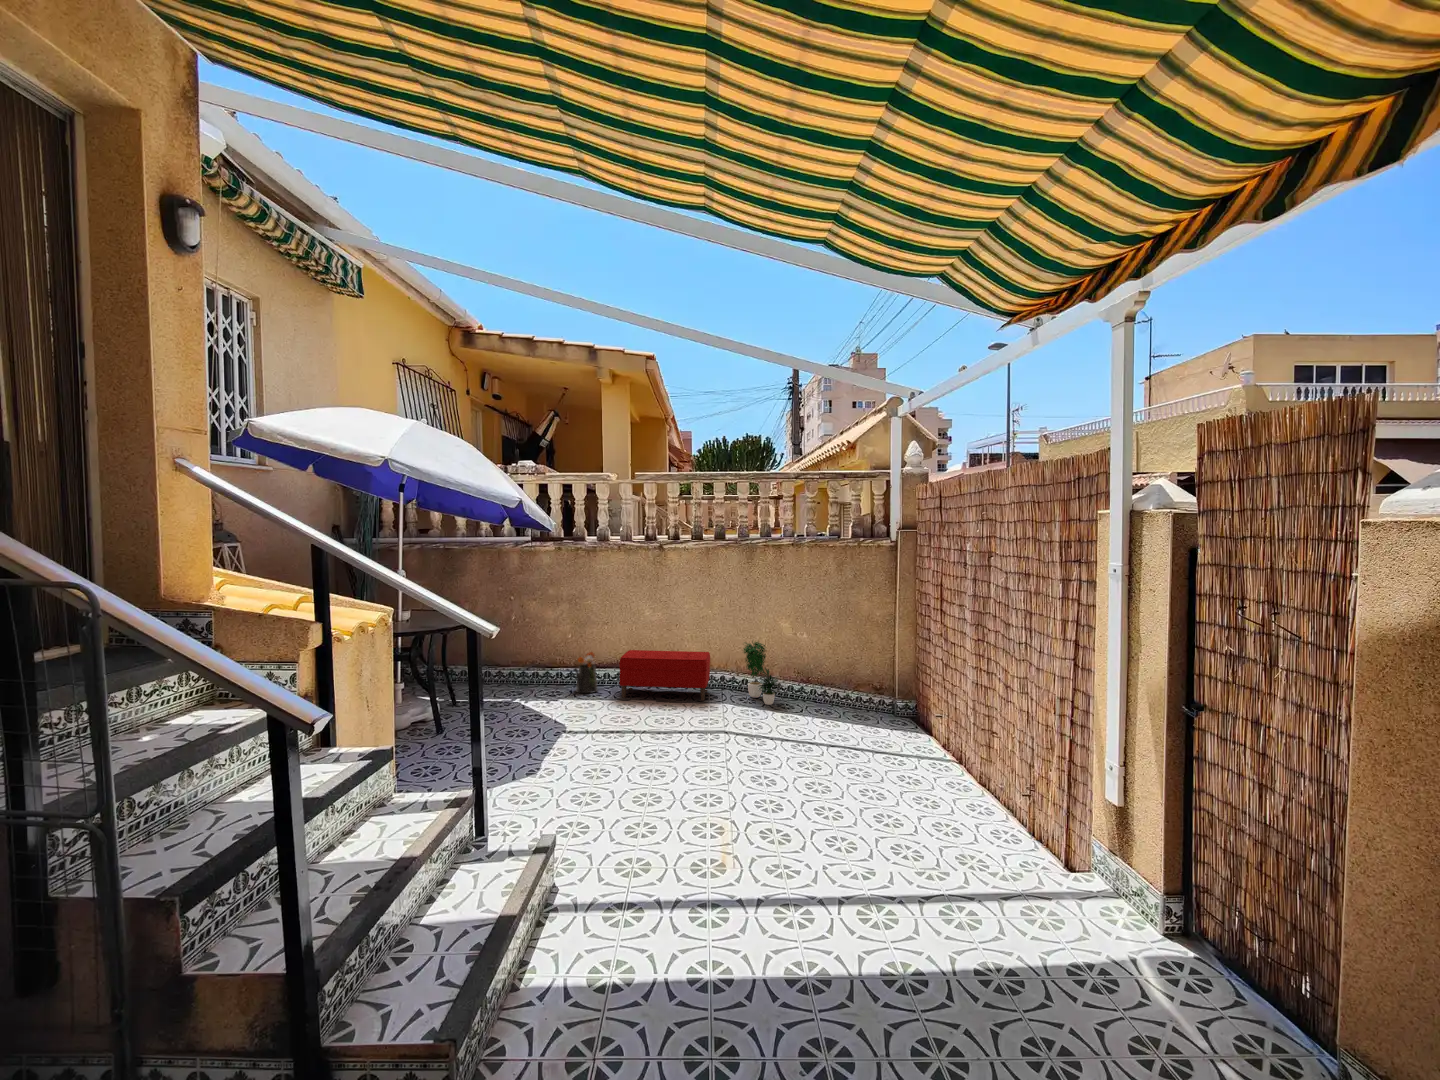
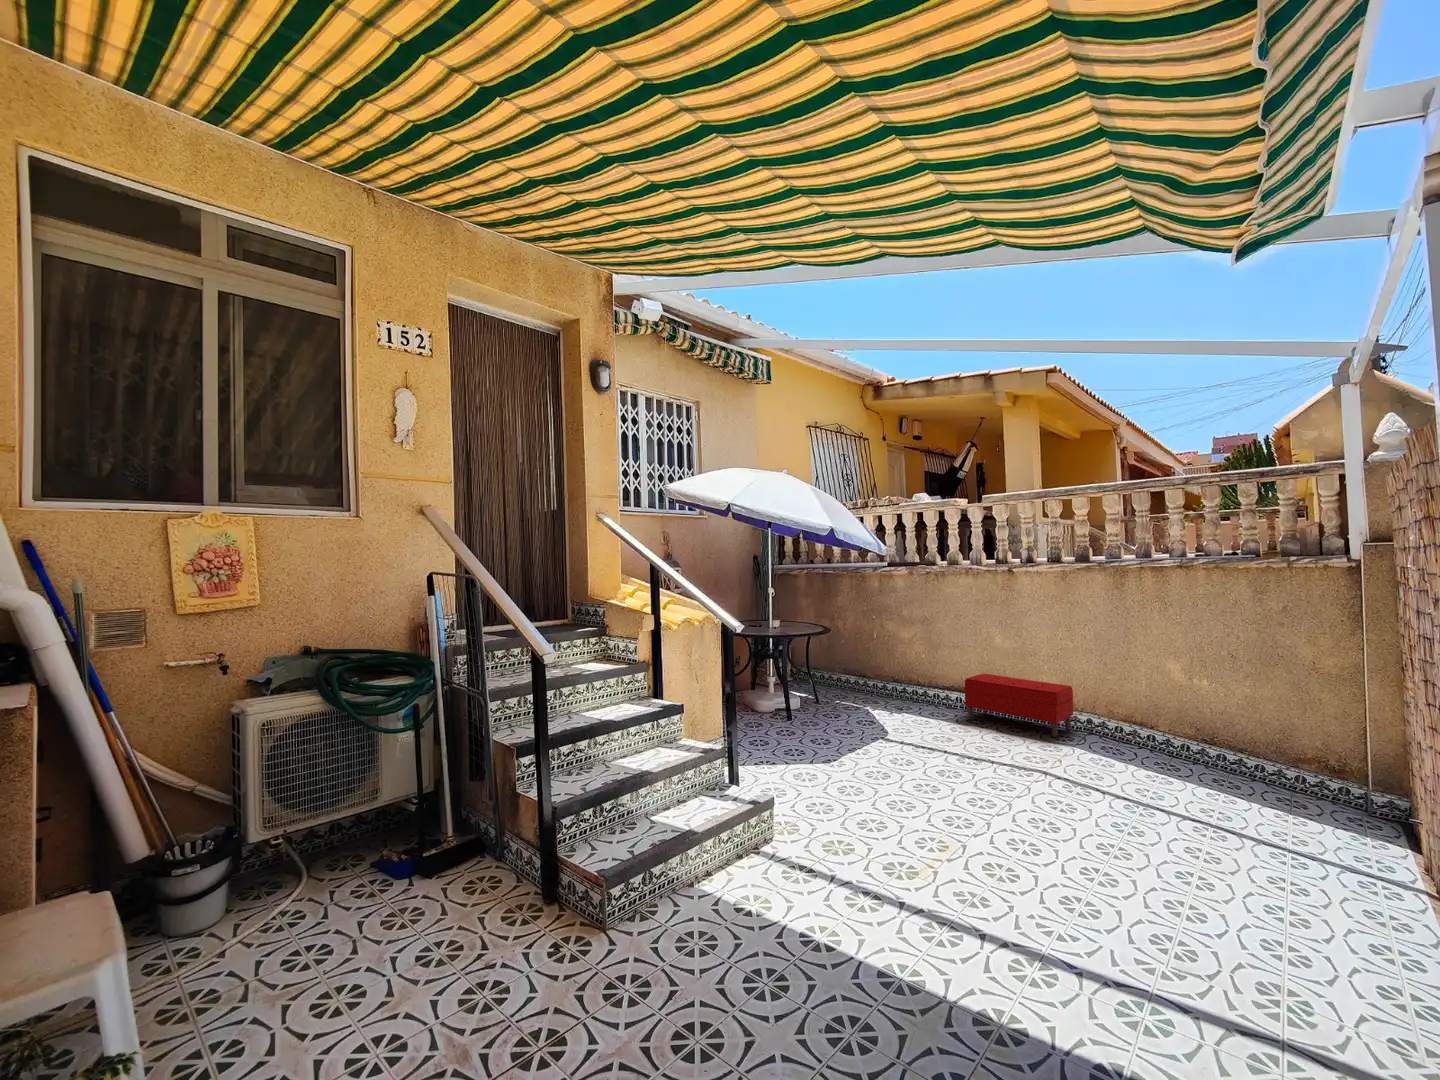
potted plant: present [744,642,778,705] -> none [1108,675,1155,757]
watering can: present [575,652,598,693] -> none [925,670,951,710]

